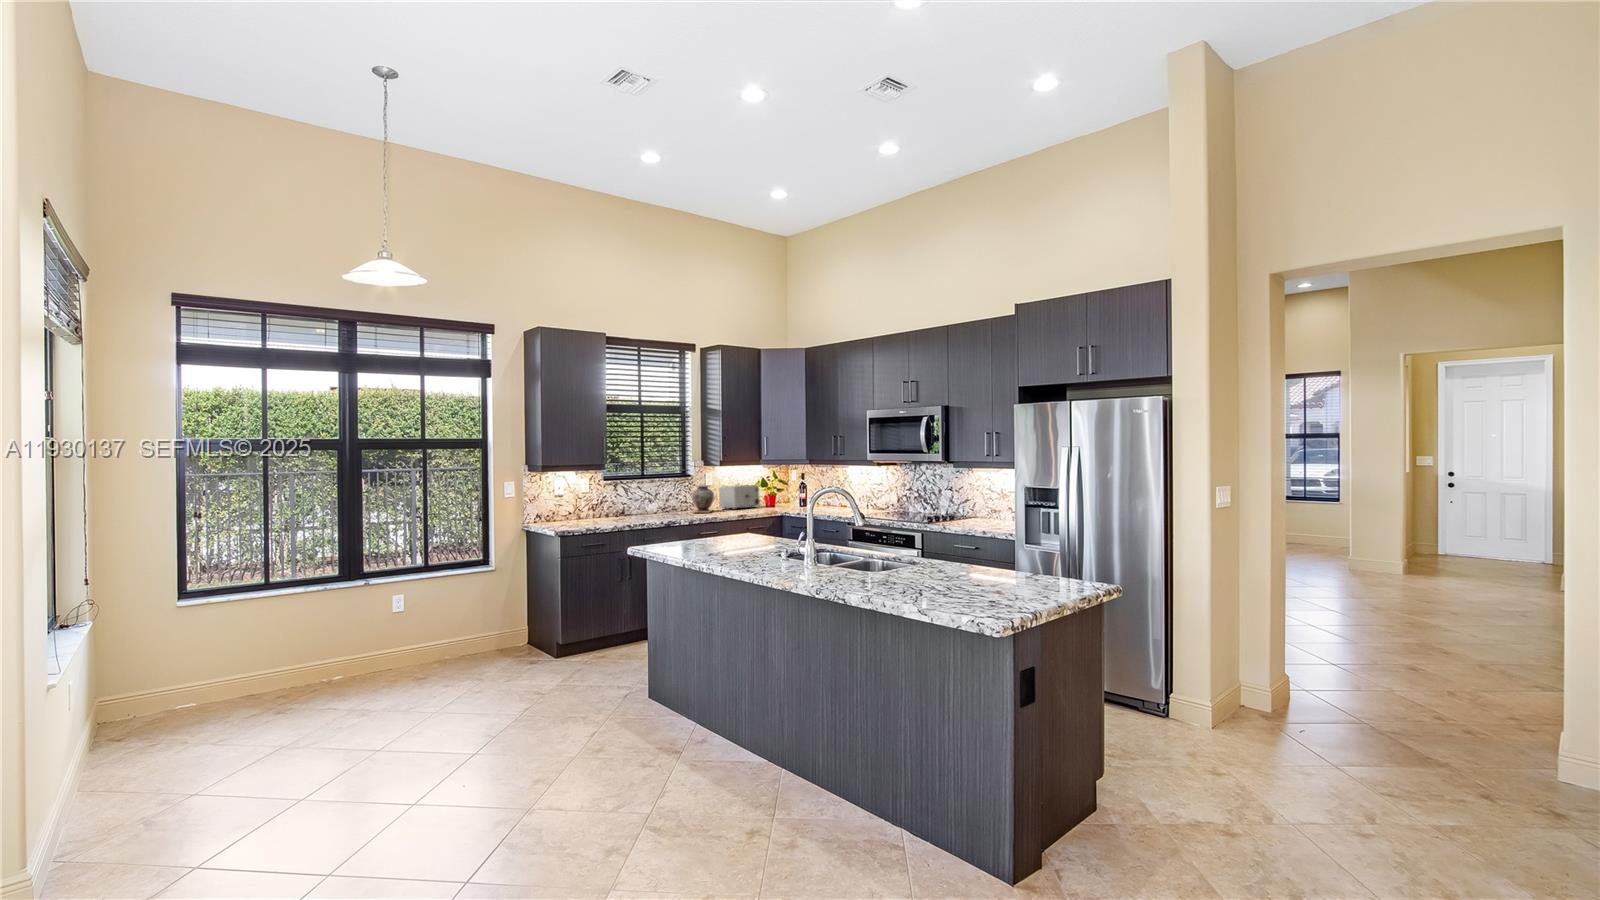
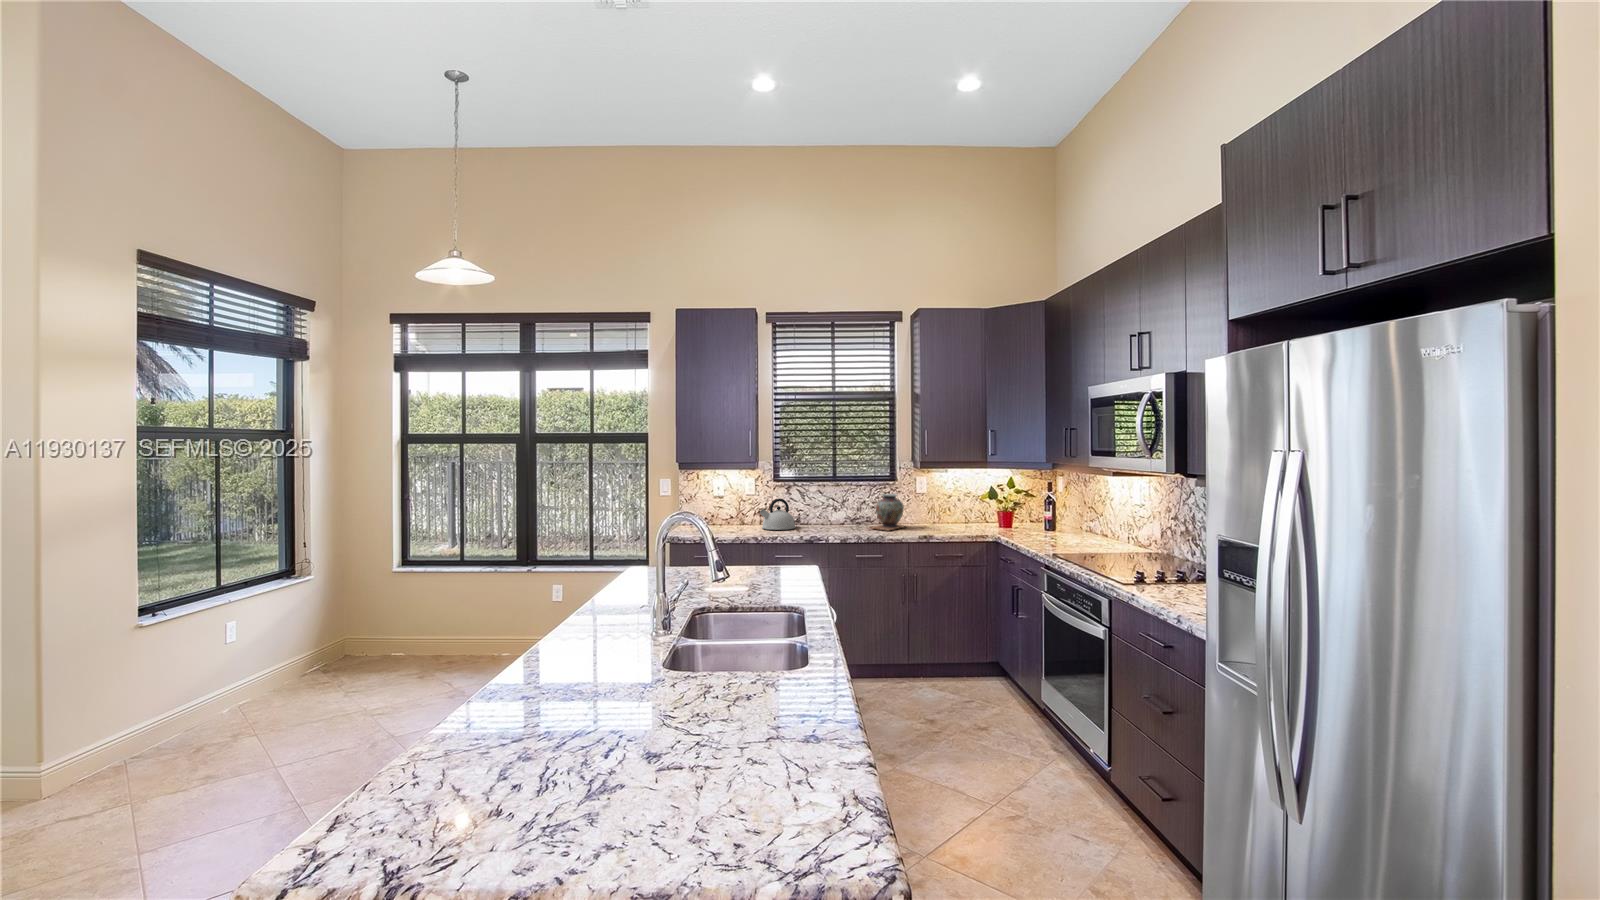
toaster: present [719,485,760,509] -> none [922,495,978,528]
kettle: none [606,493,636,519] -> present [760,499,796,530]

